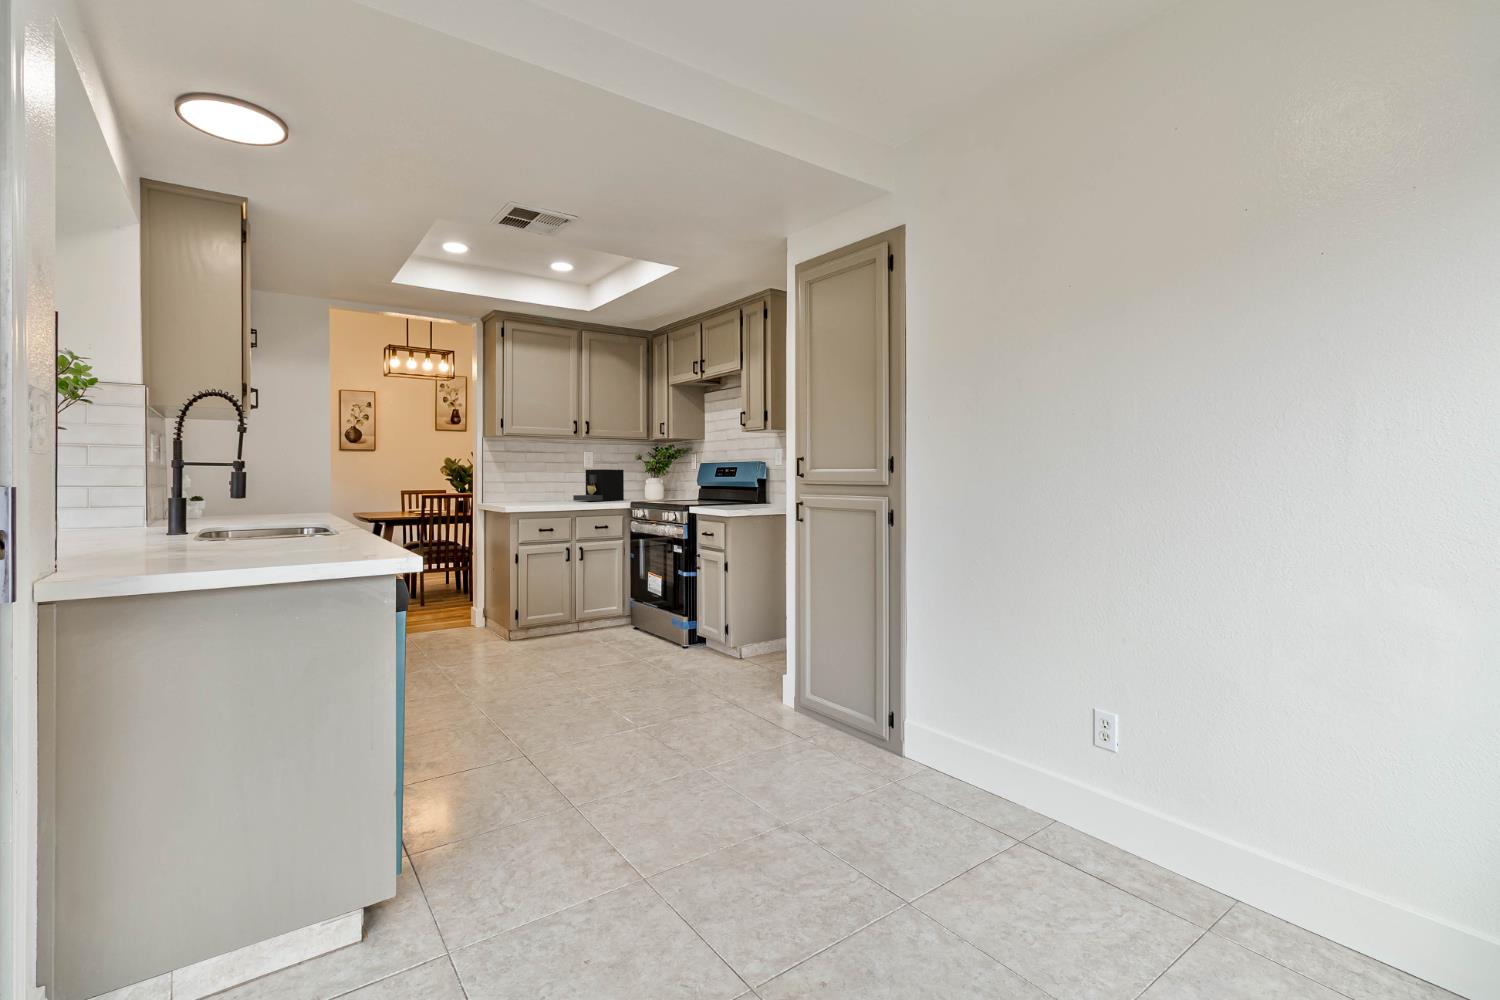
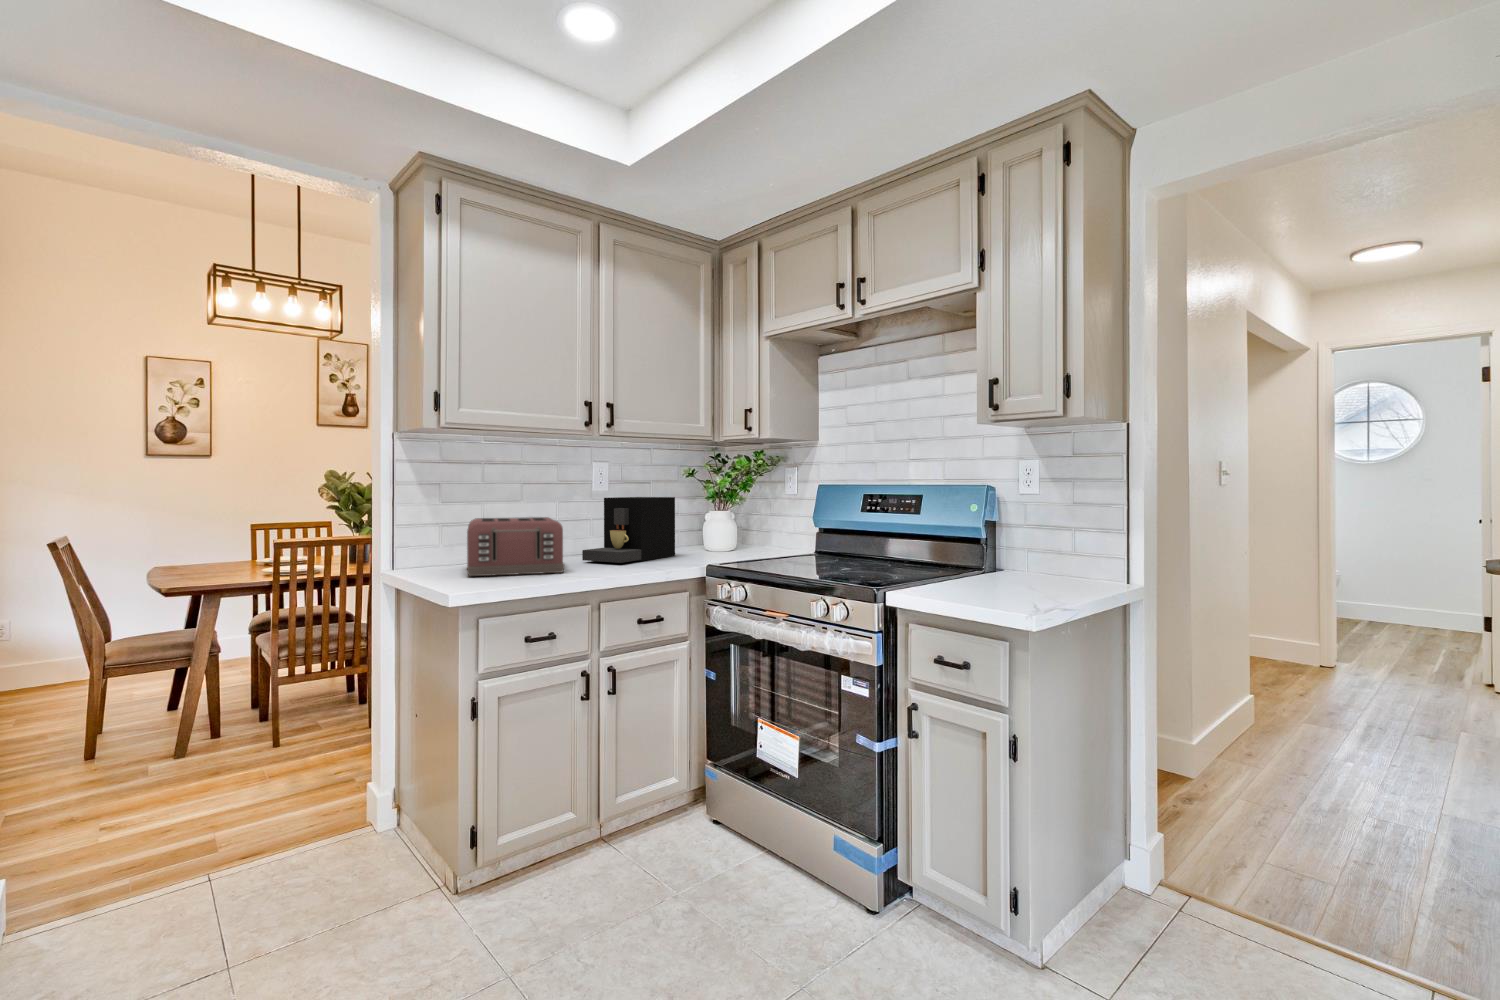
toaster: none [515,479,560,504] -> present [467,517,565,576]

